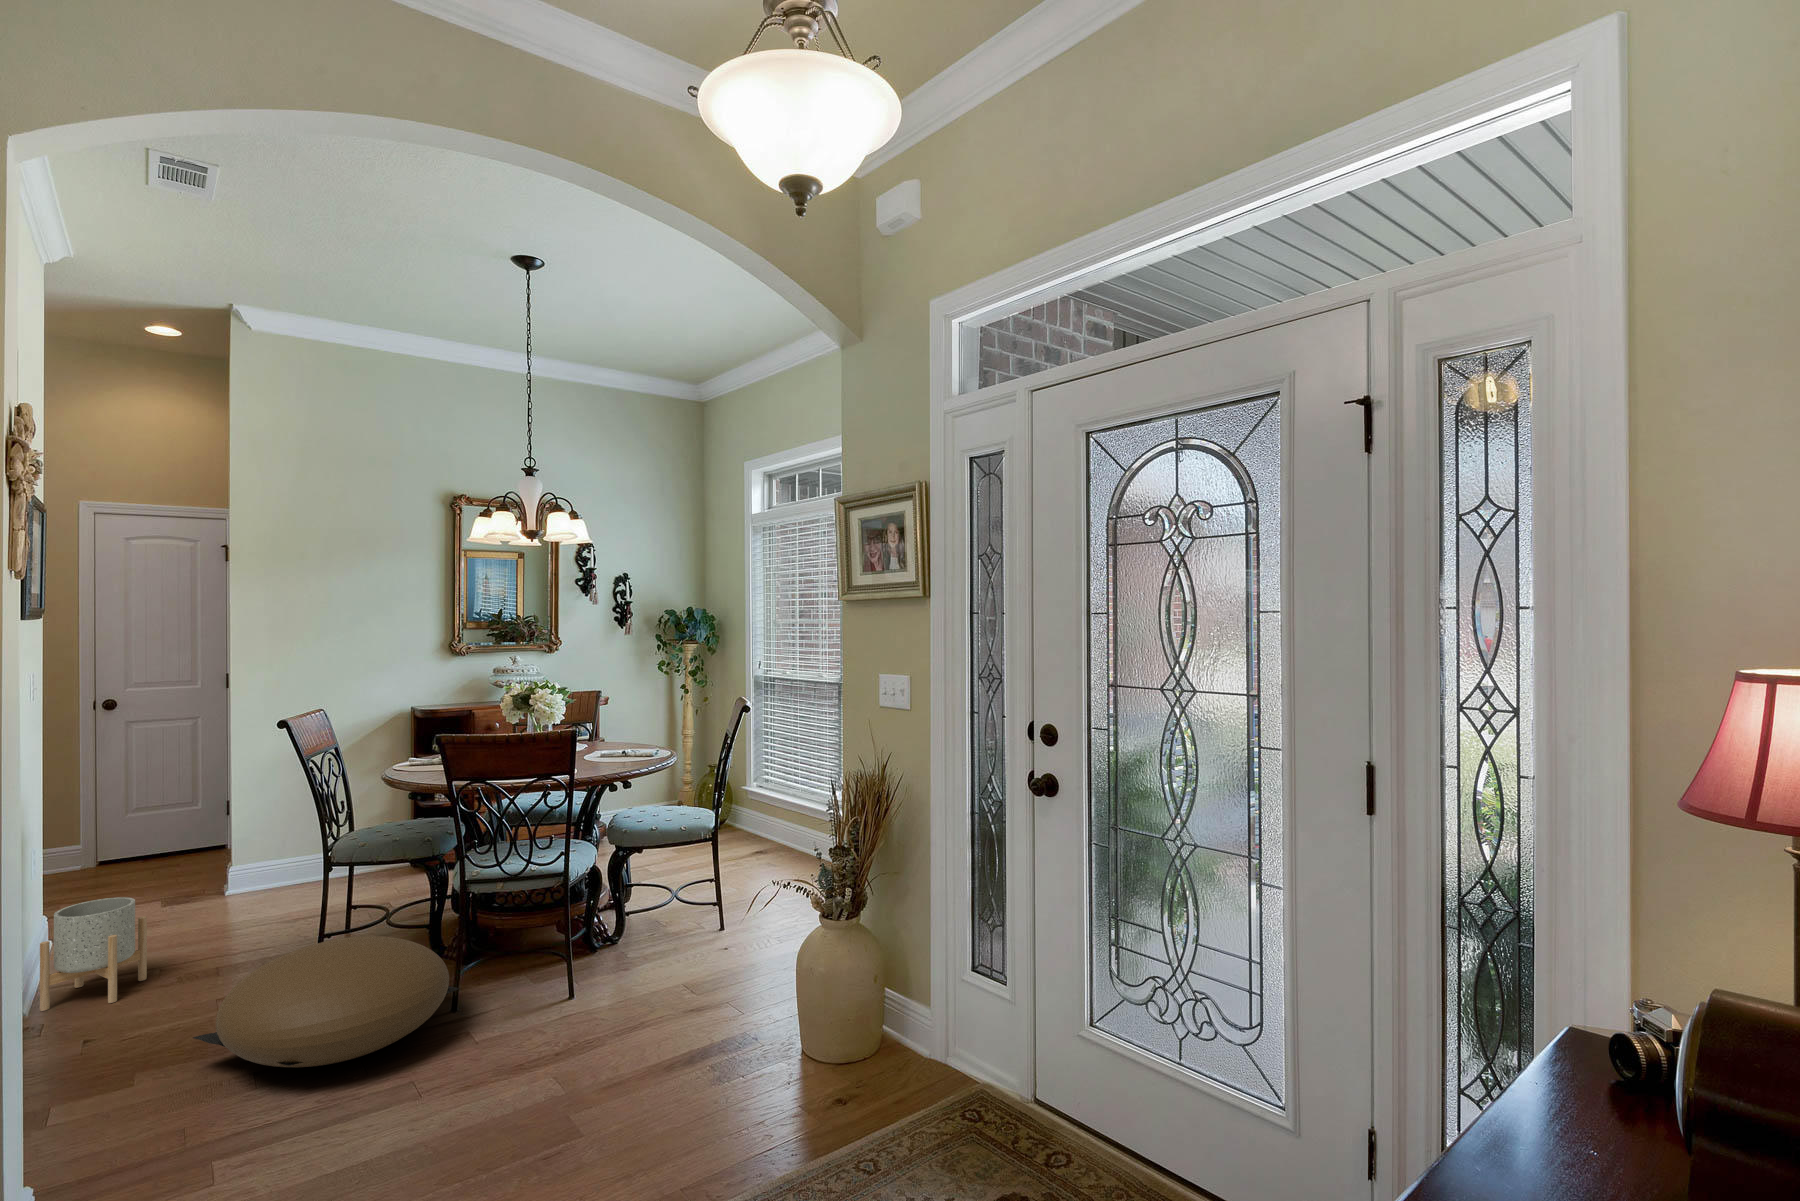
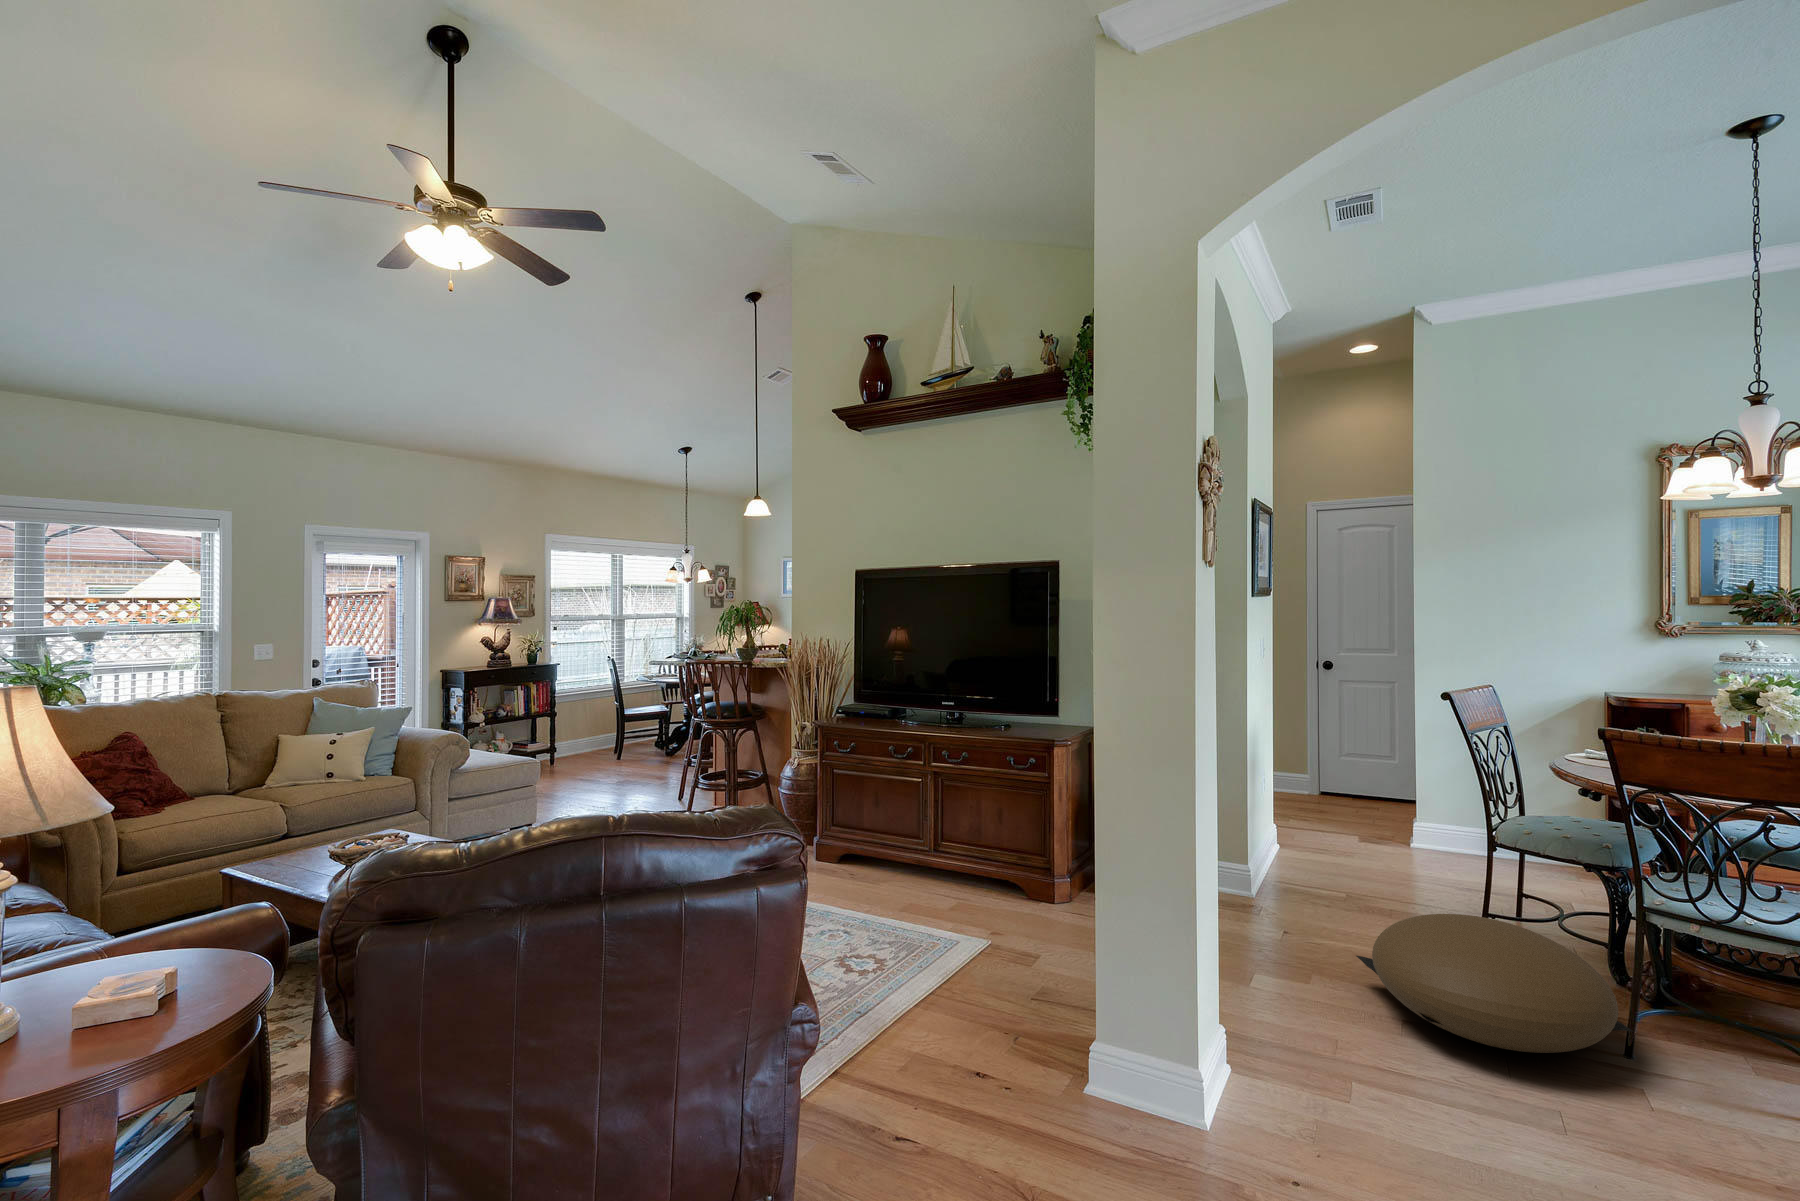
planter: present [40,897,147,1011] -> none [1268,815,1338,901]

